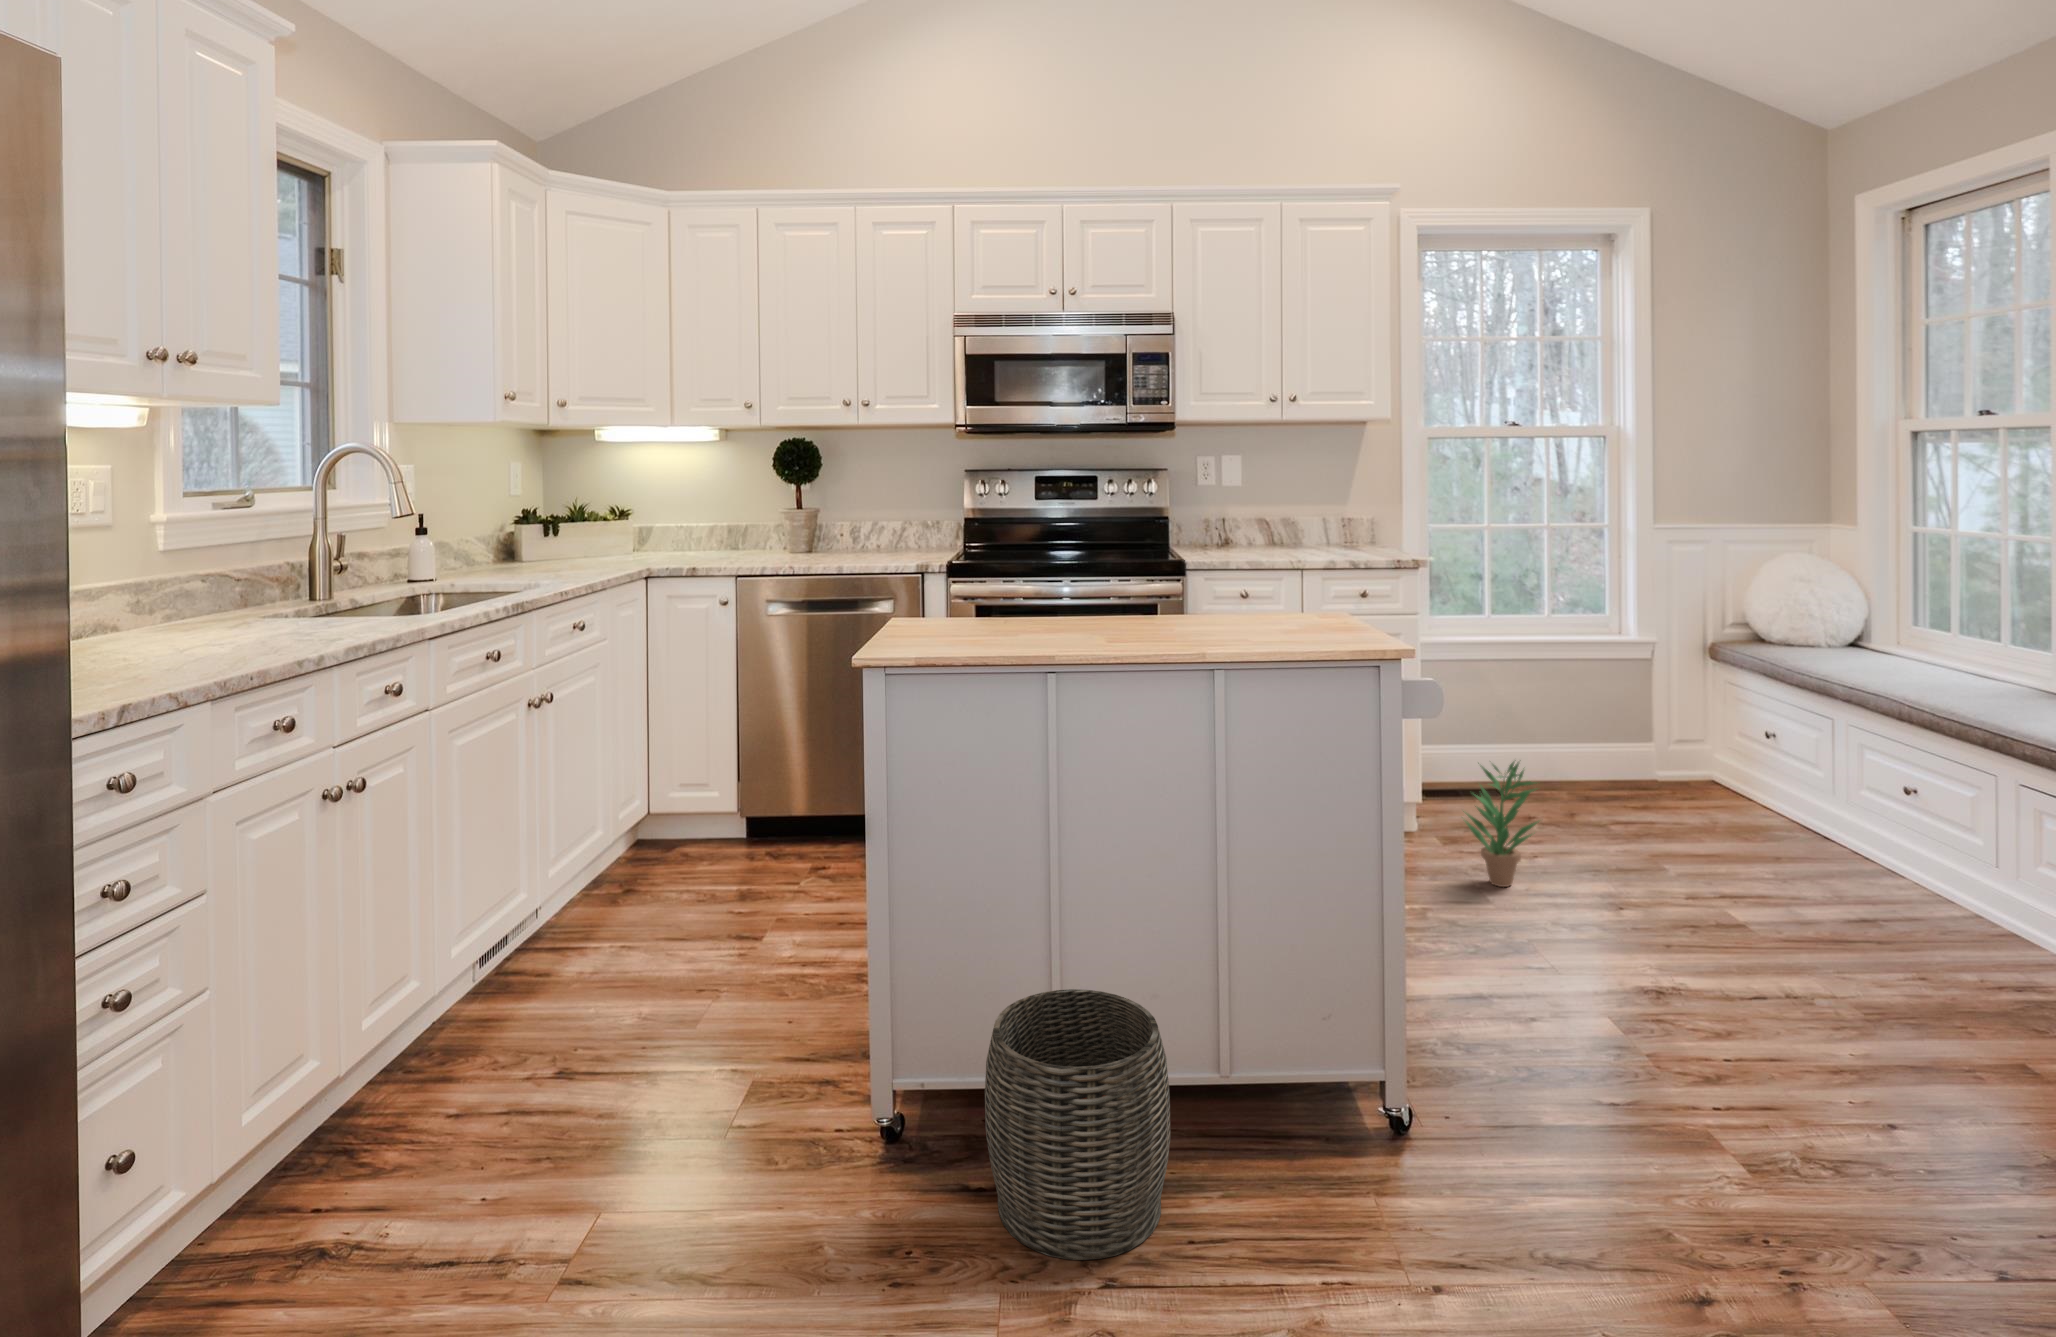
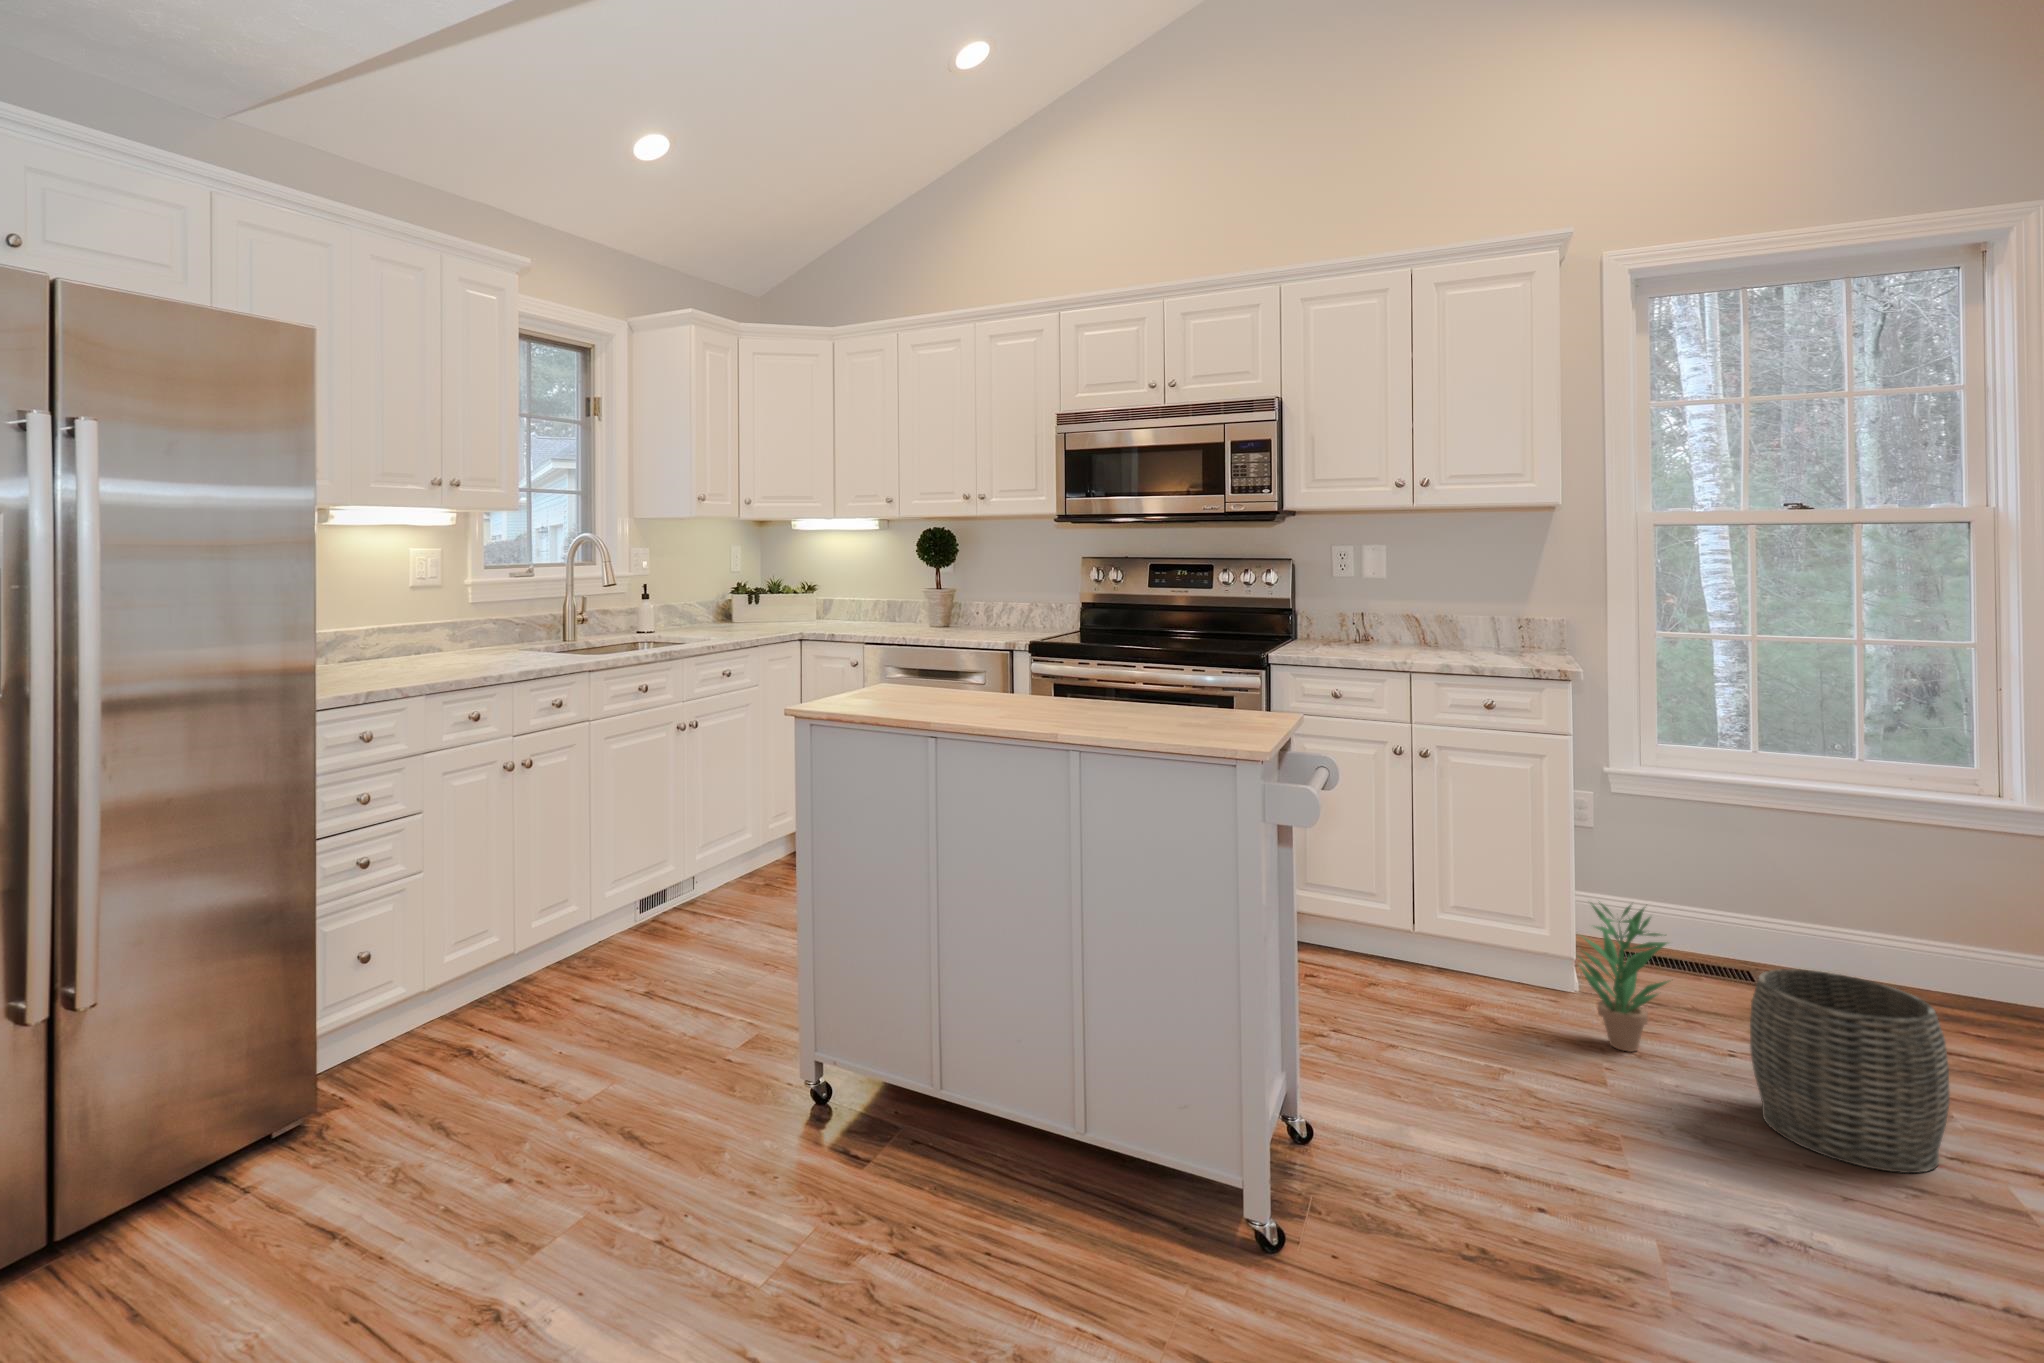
woven basket: present [985,989,1170,1260] -> present [1750,969,1950,1173]

